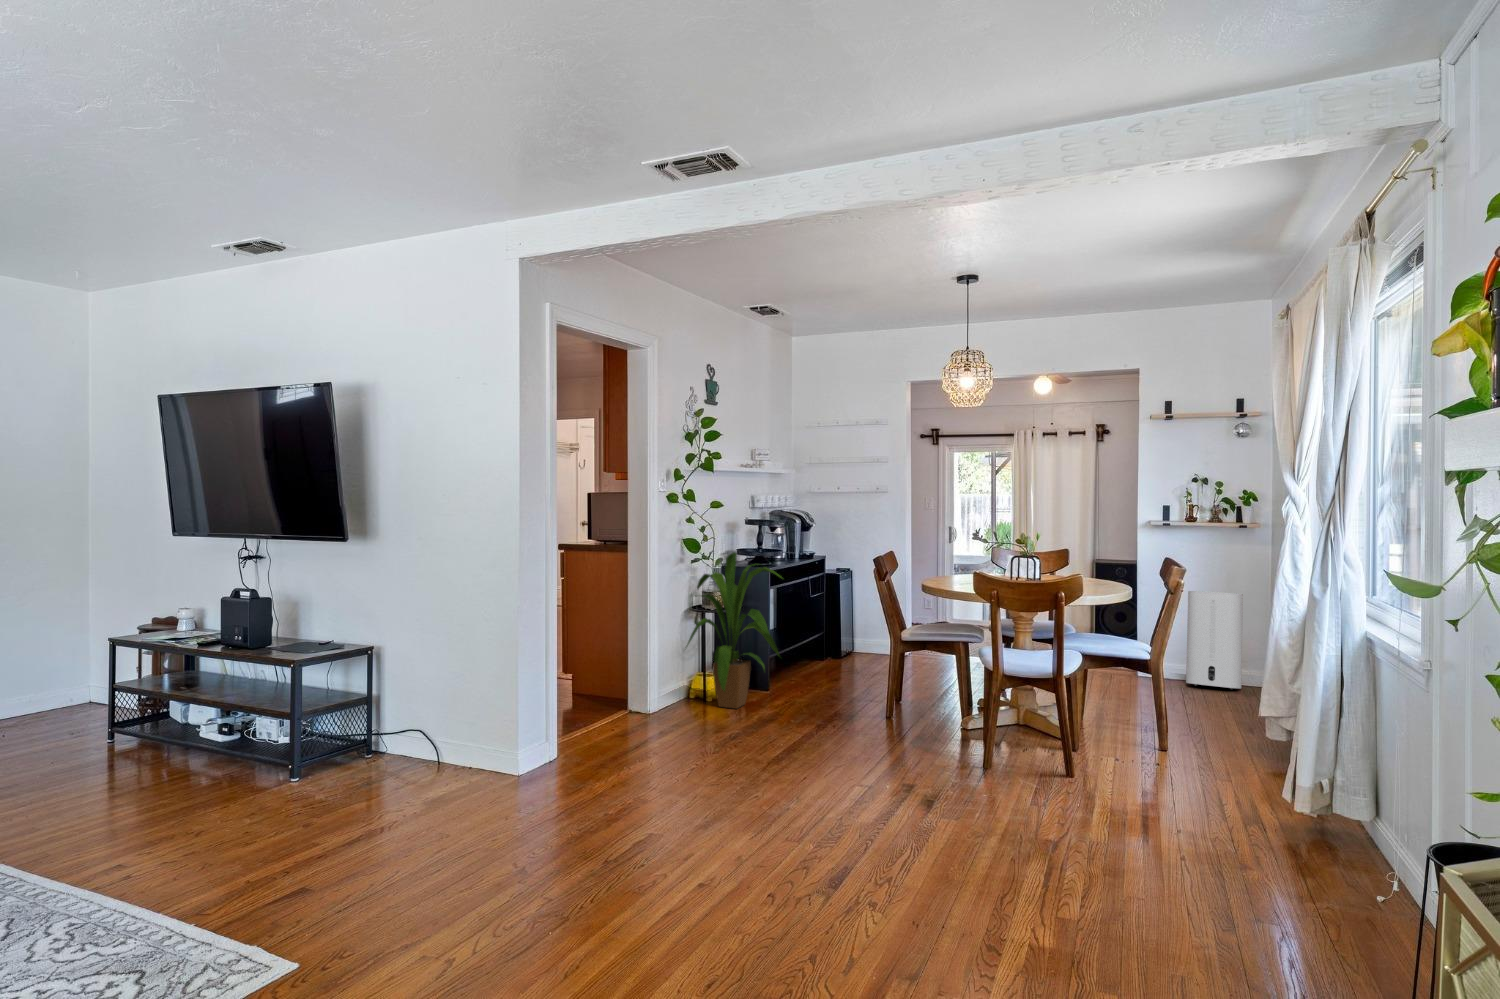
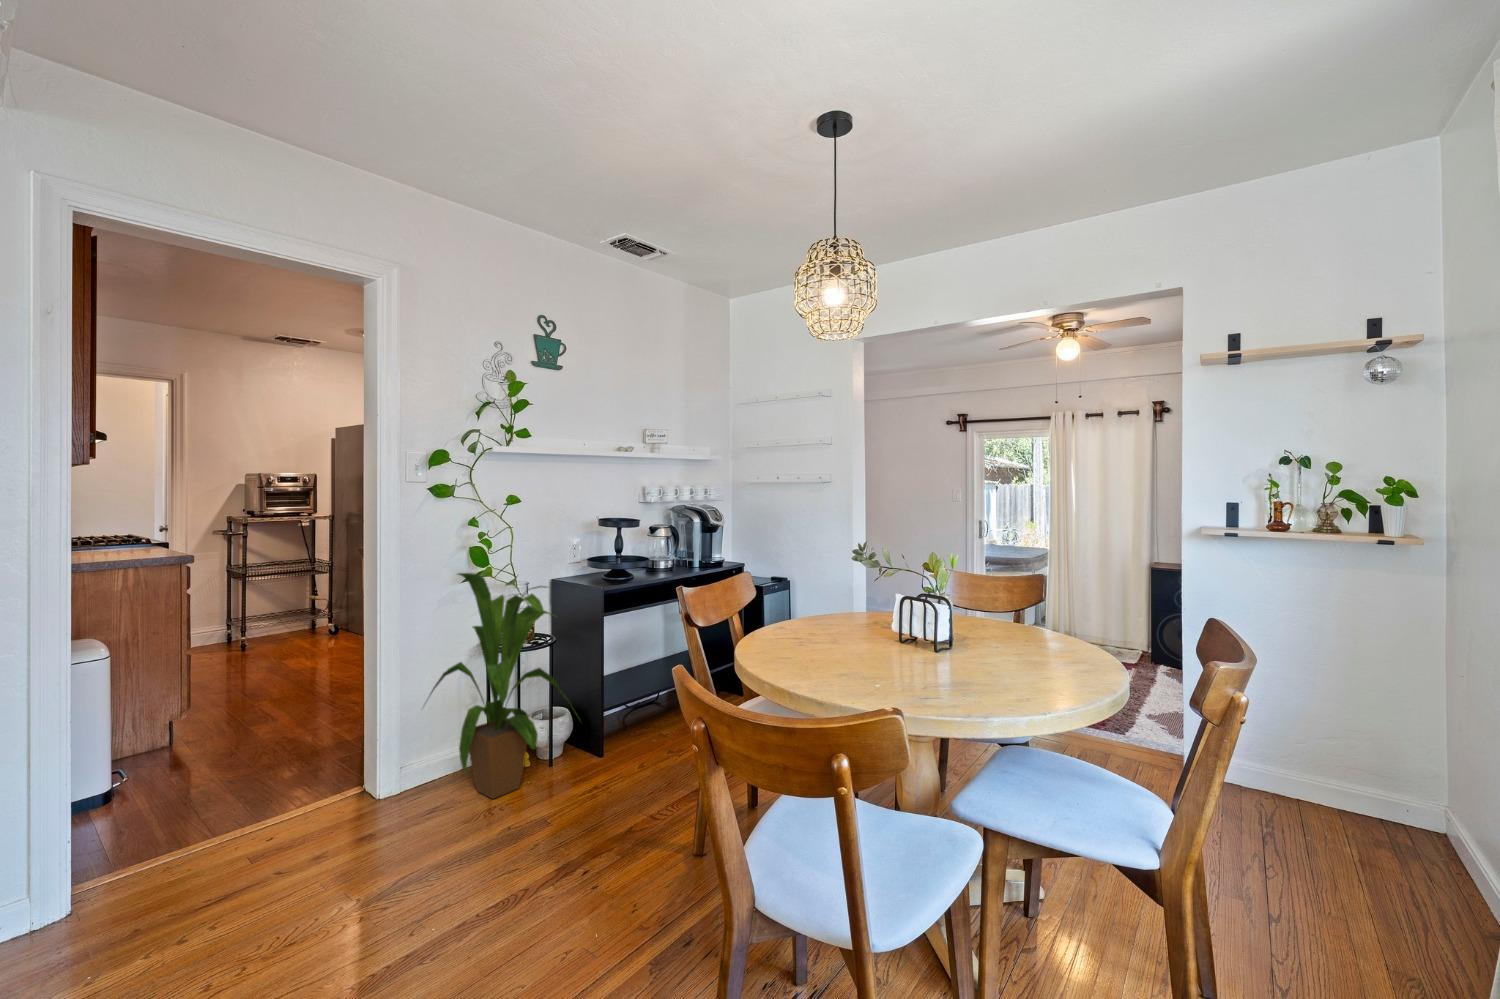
air purifier: present [1186,591,1243,690] -> none [1264,649,1383,841]

